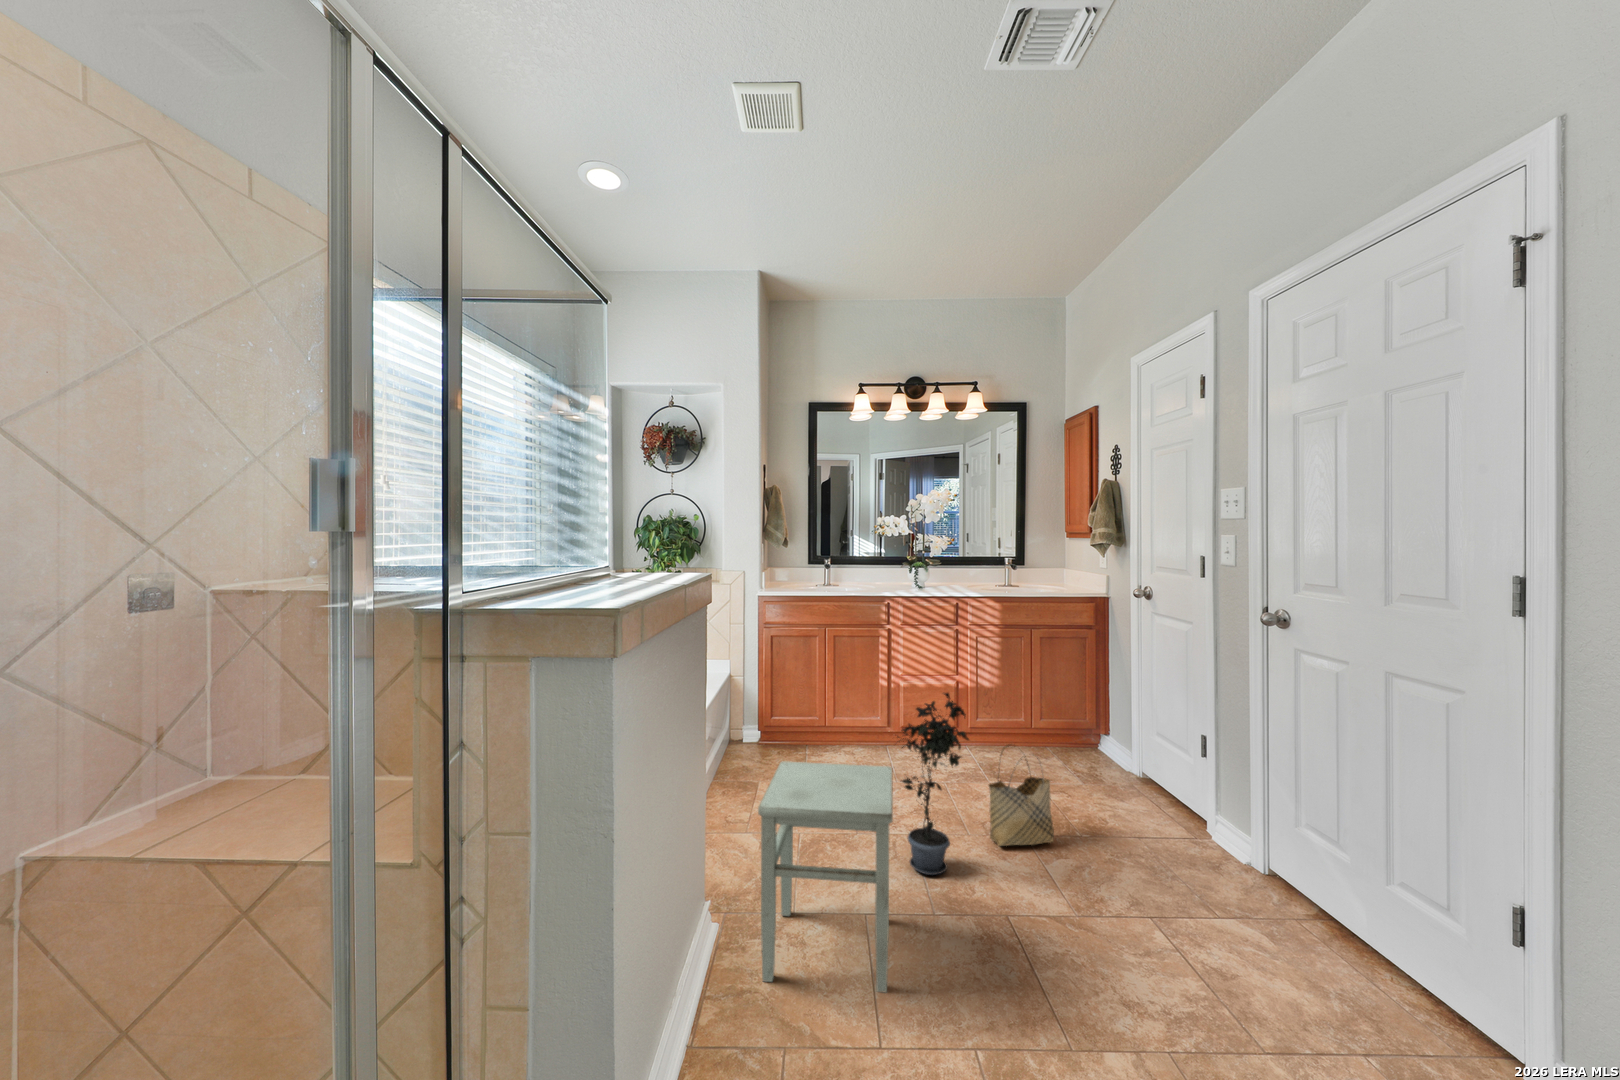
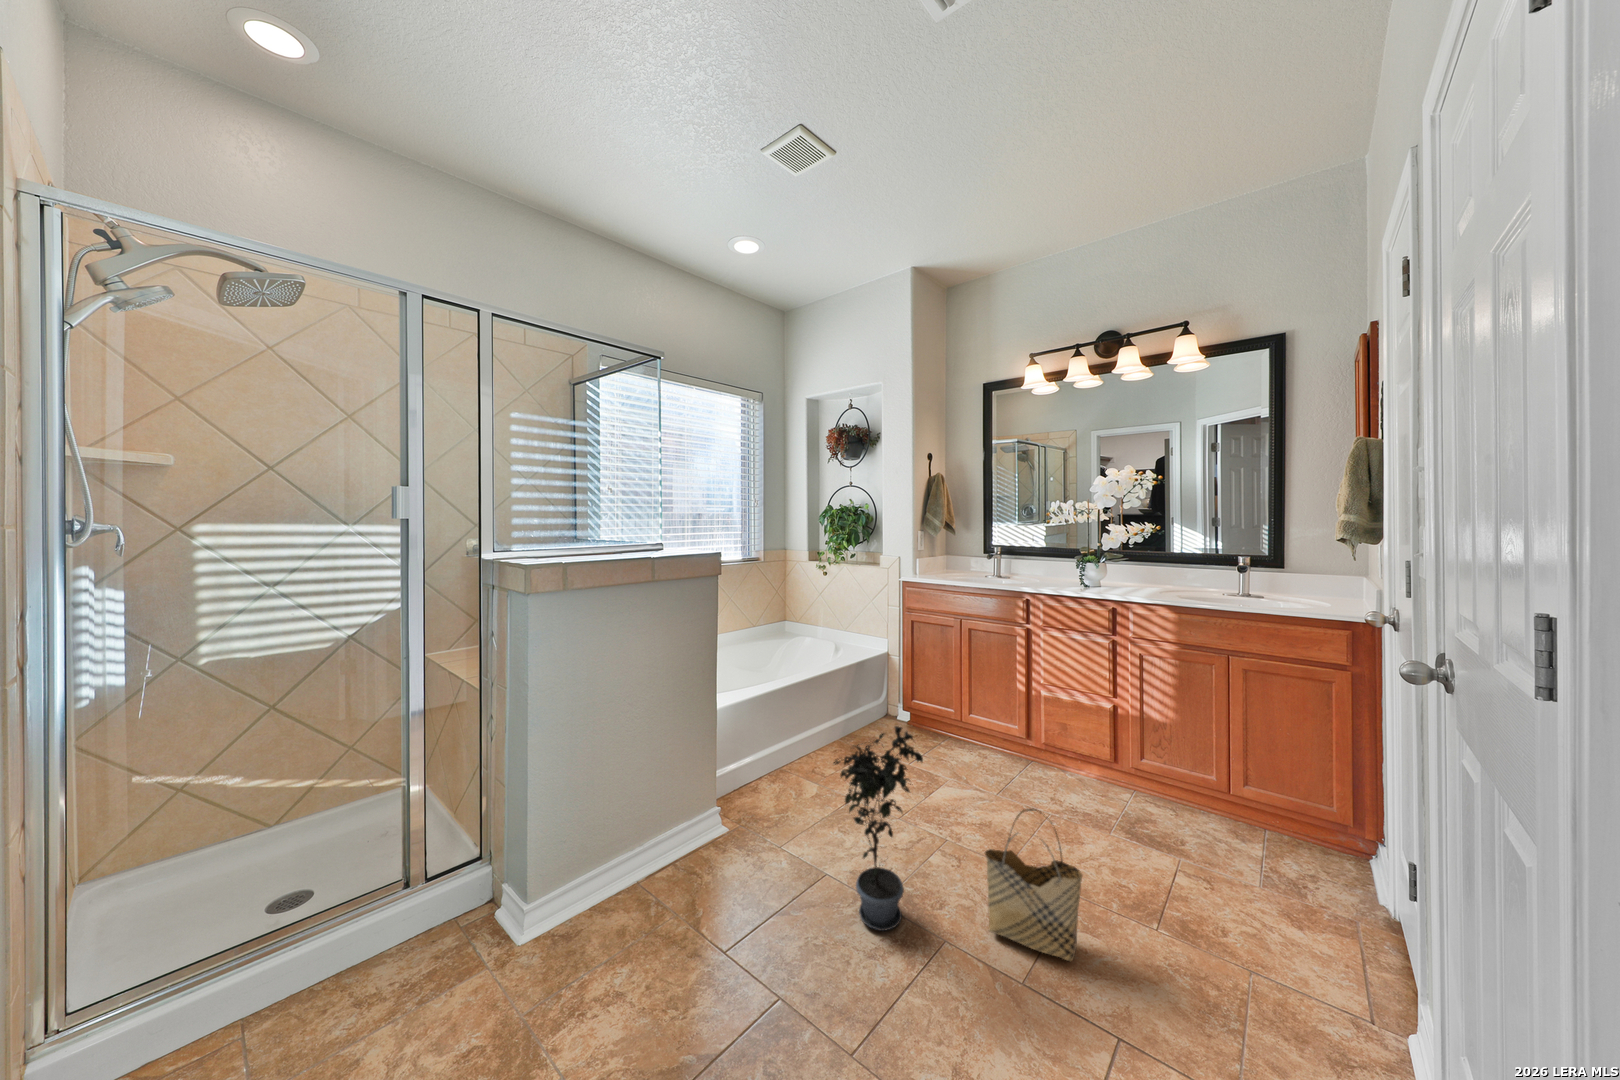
stool: present [758,761,893,993] -> none [600,757,769,1031]

